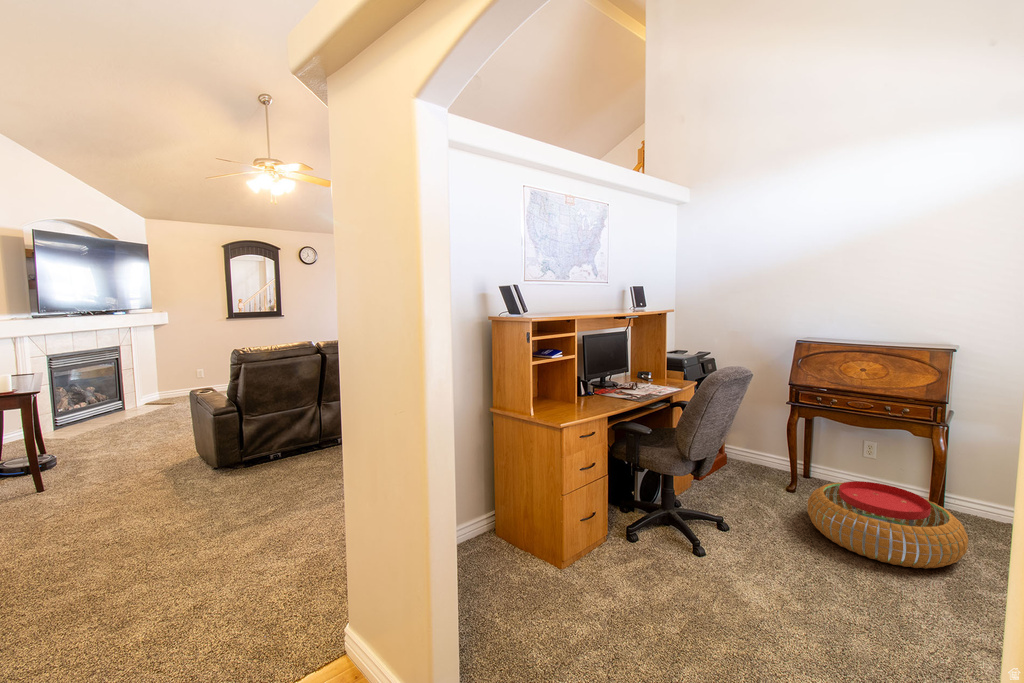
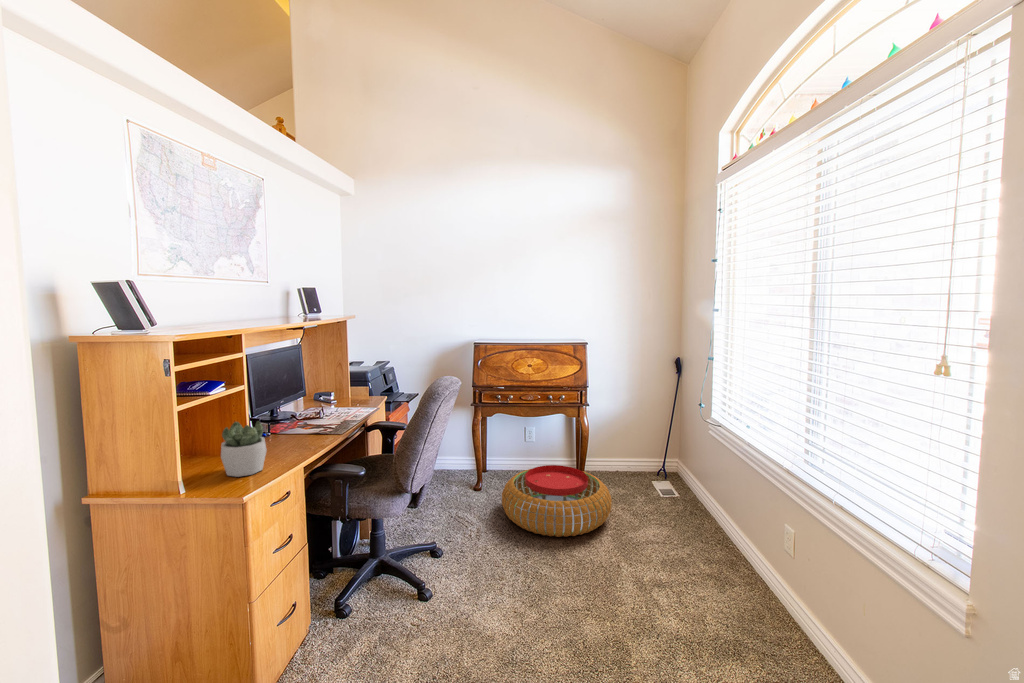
succulent plant: none [555,377,582,414] -> present [221,421,267,477]

